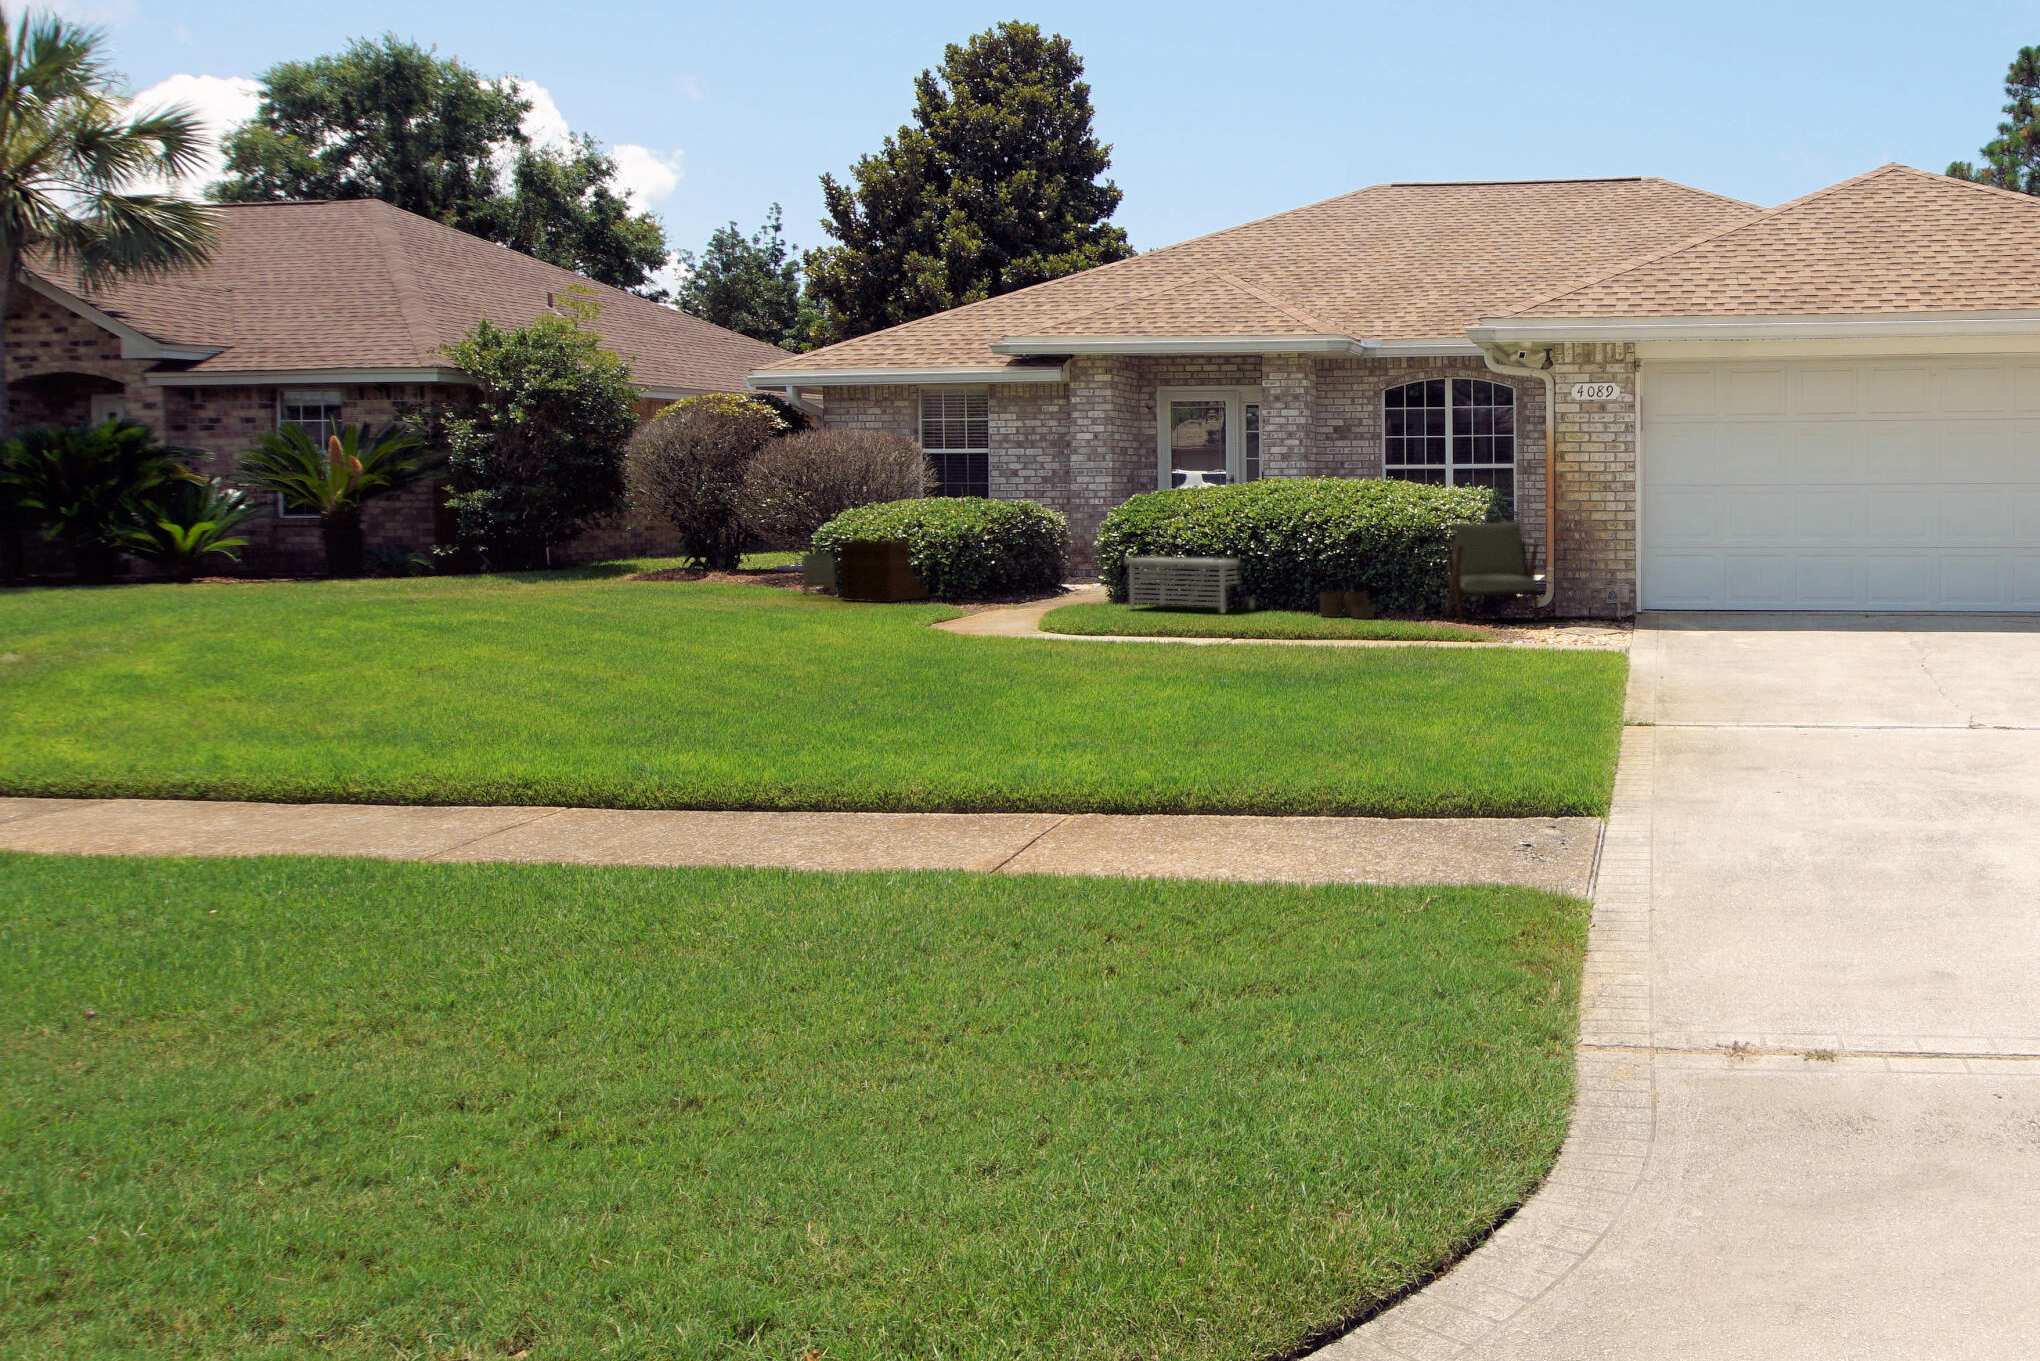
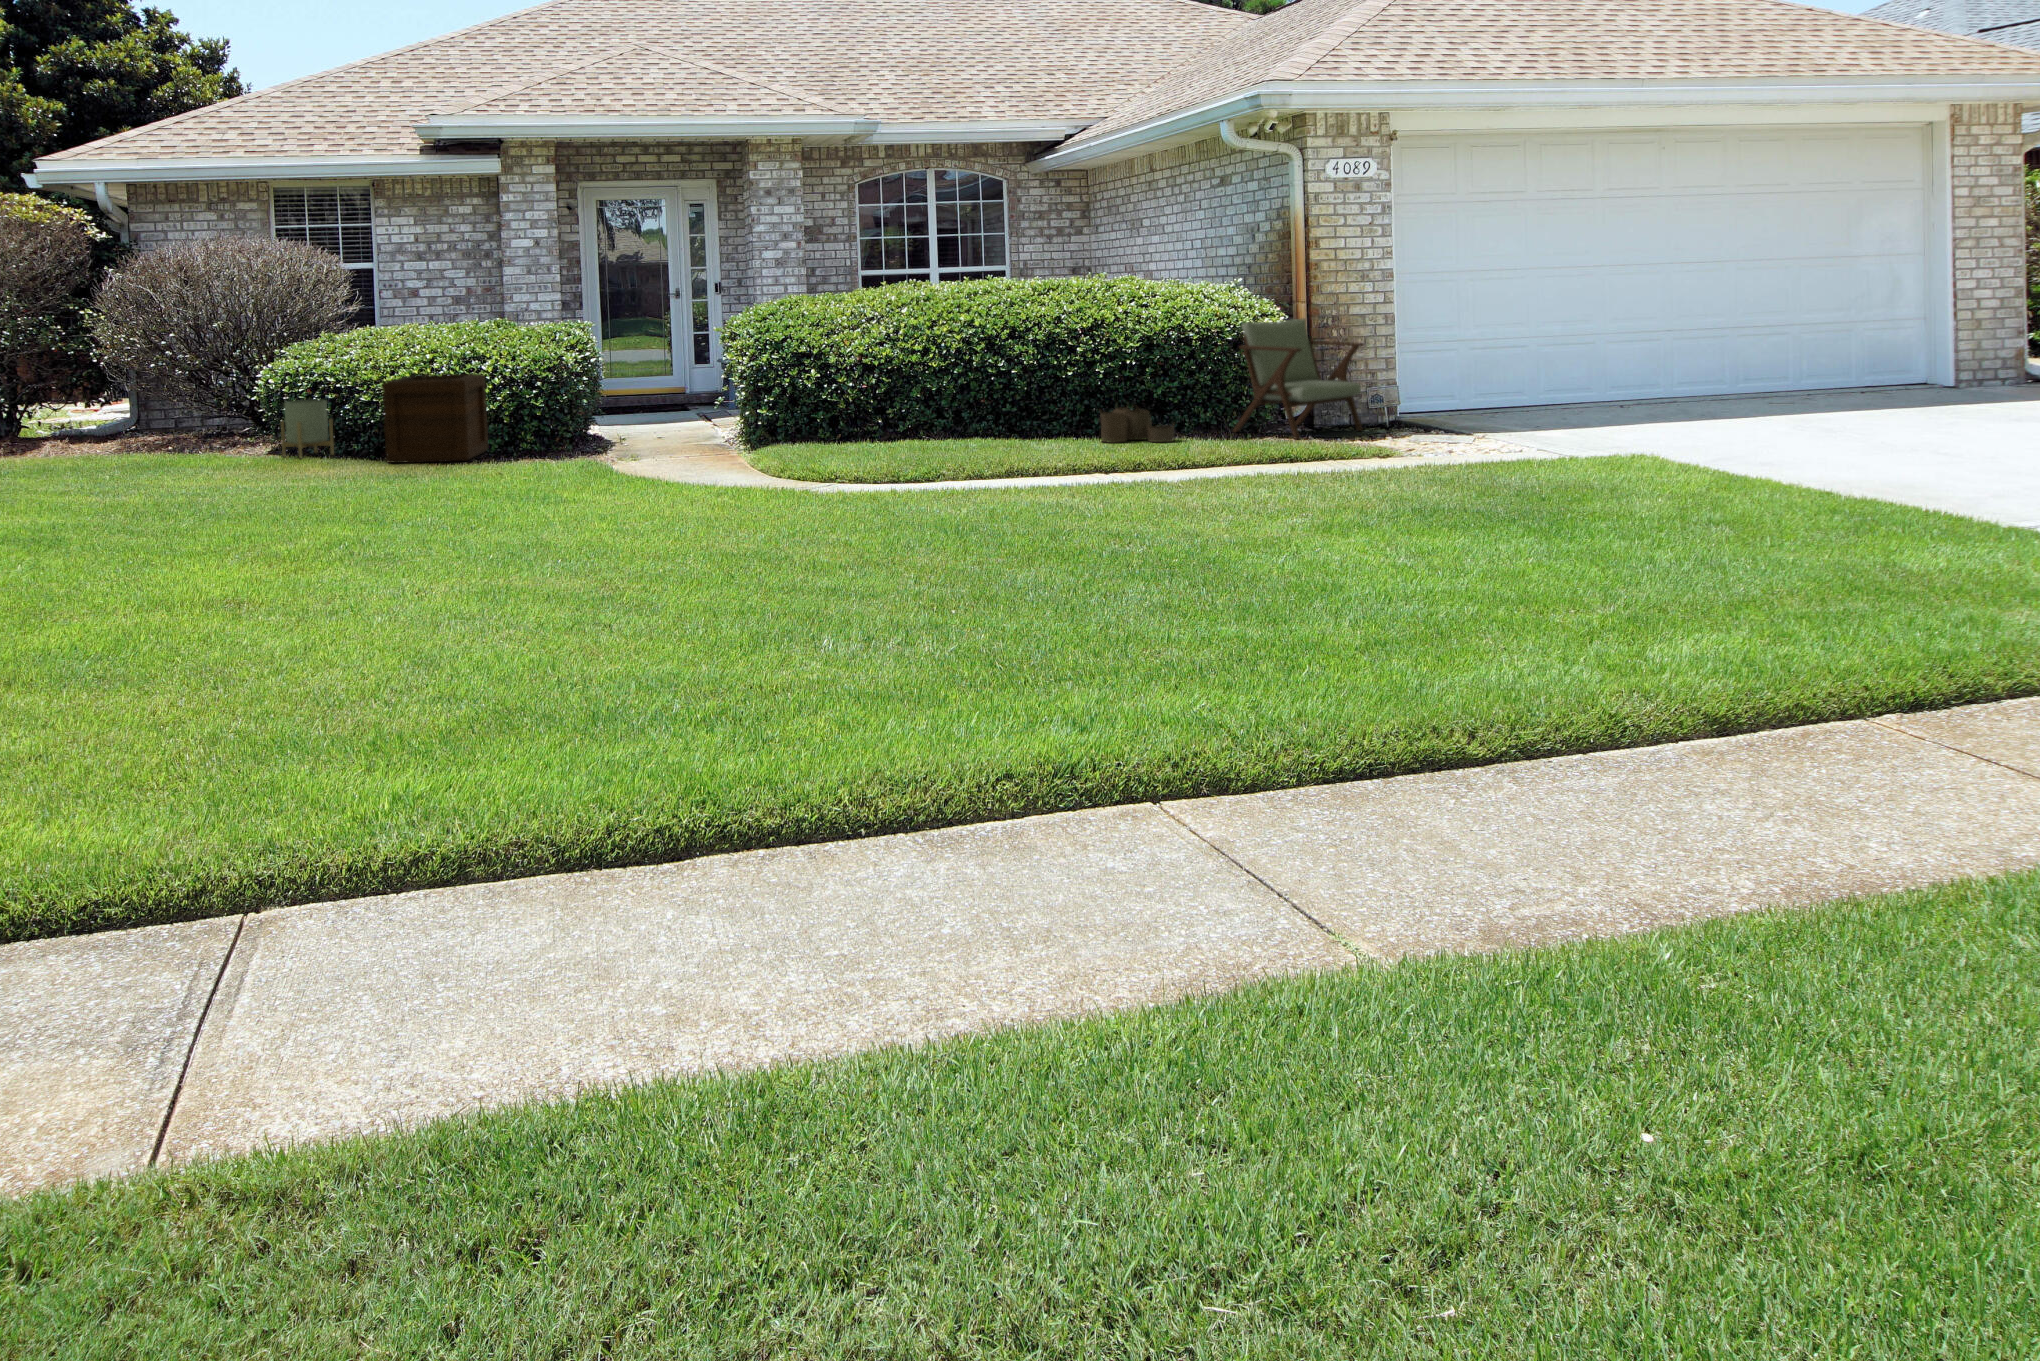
storage bench: present [1125,558,1254,613] -> none [827,376,977,450]

